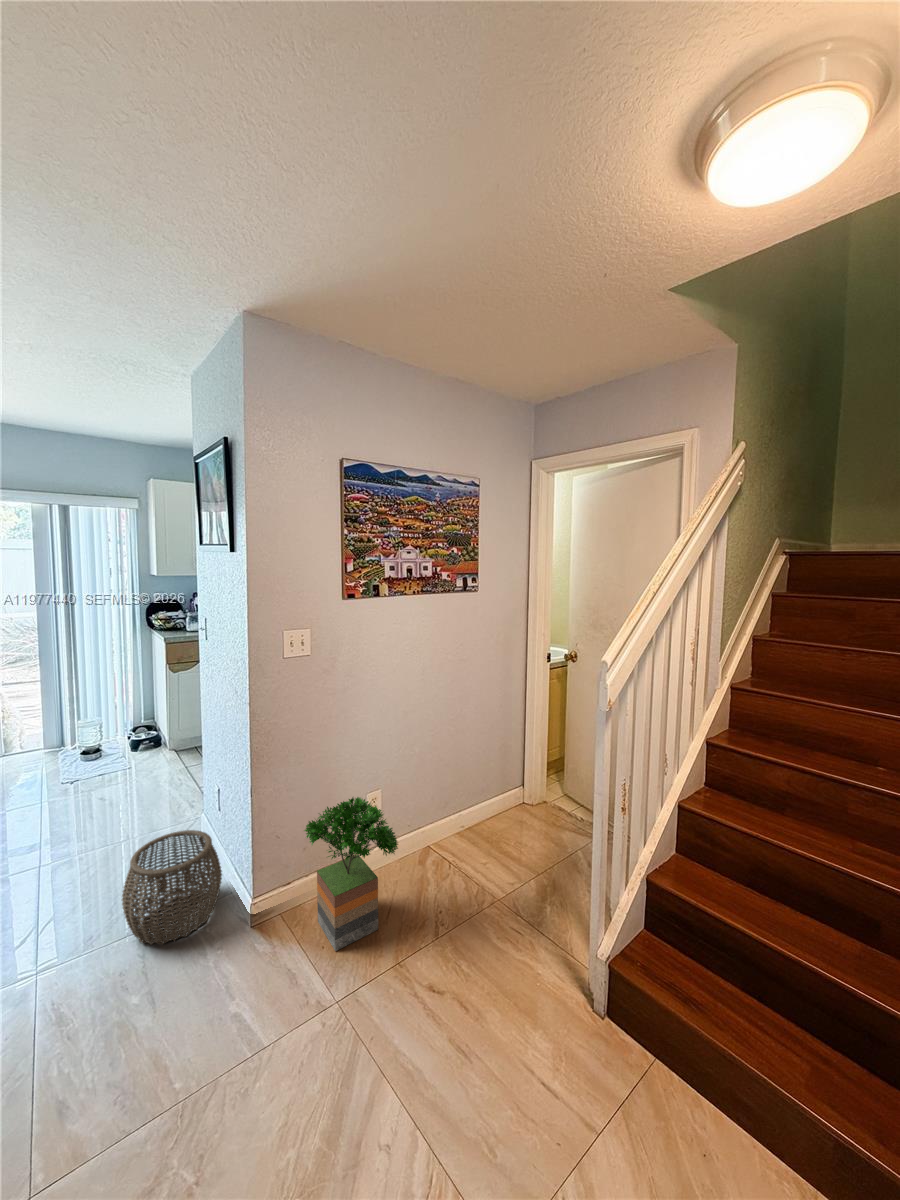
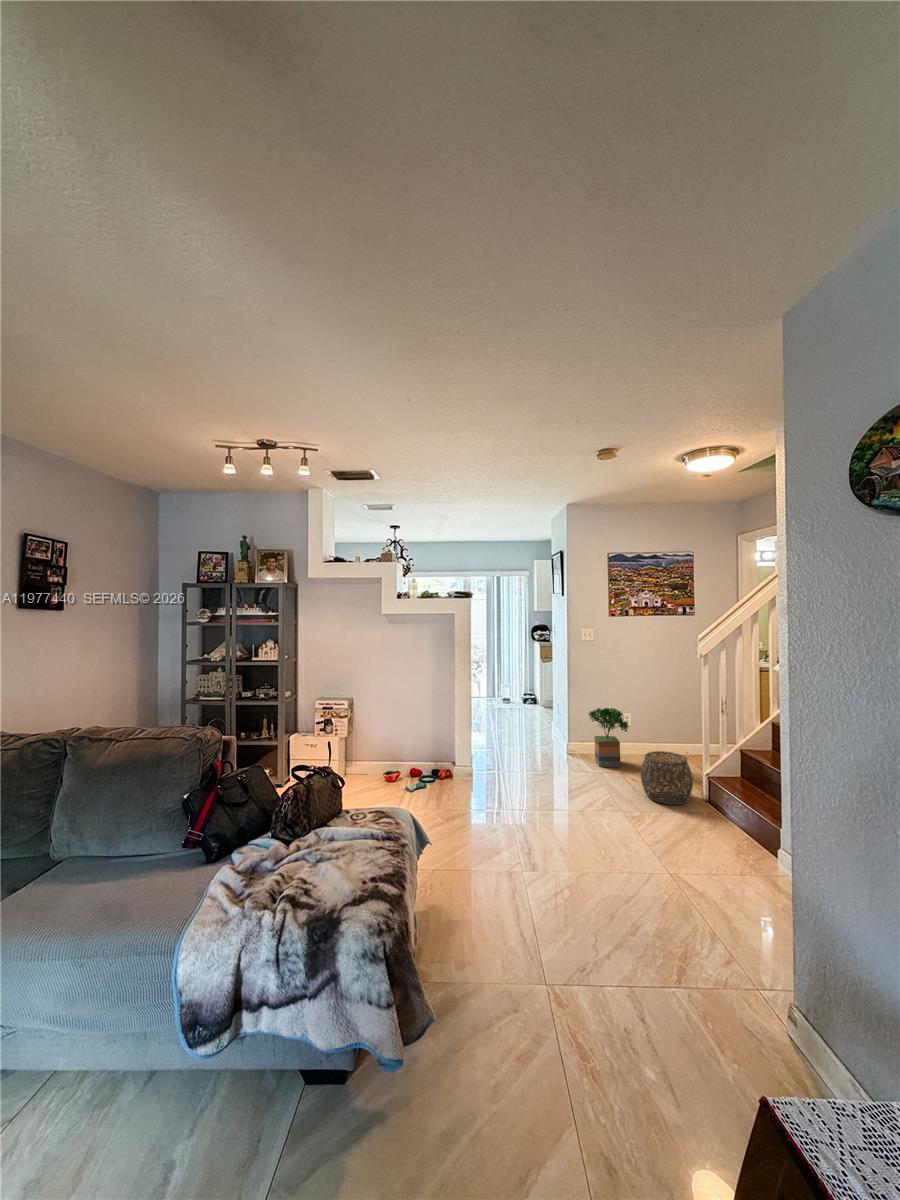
woven basket: present [122,830,222,945] -> present [641,751,693,805]

